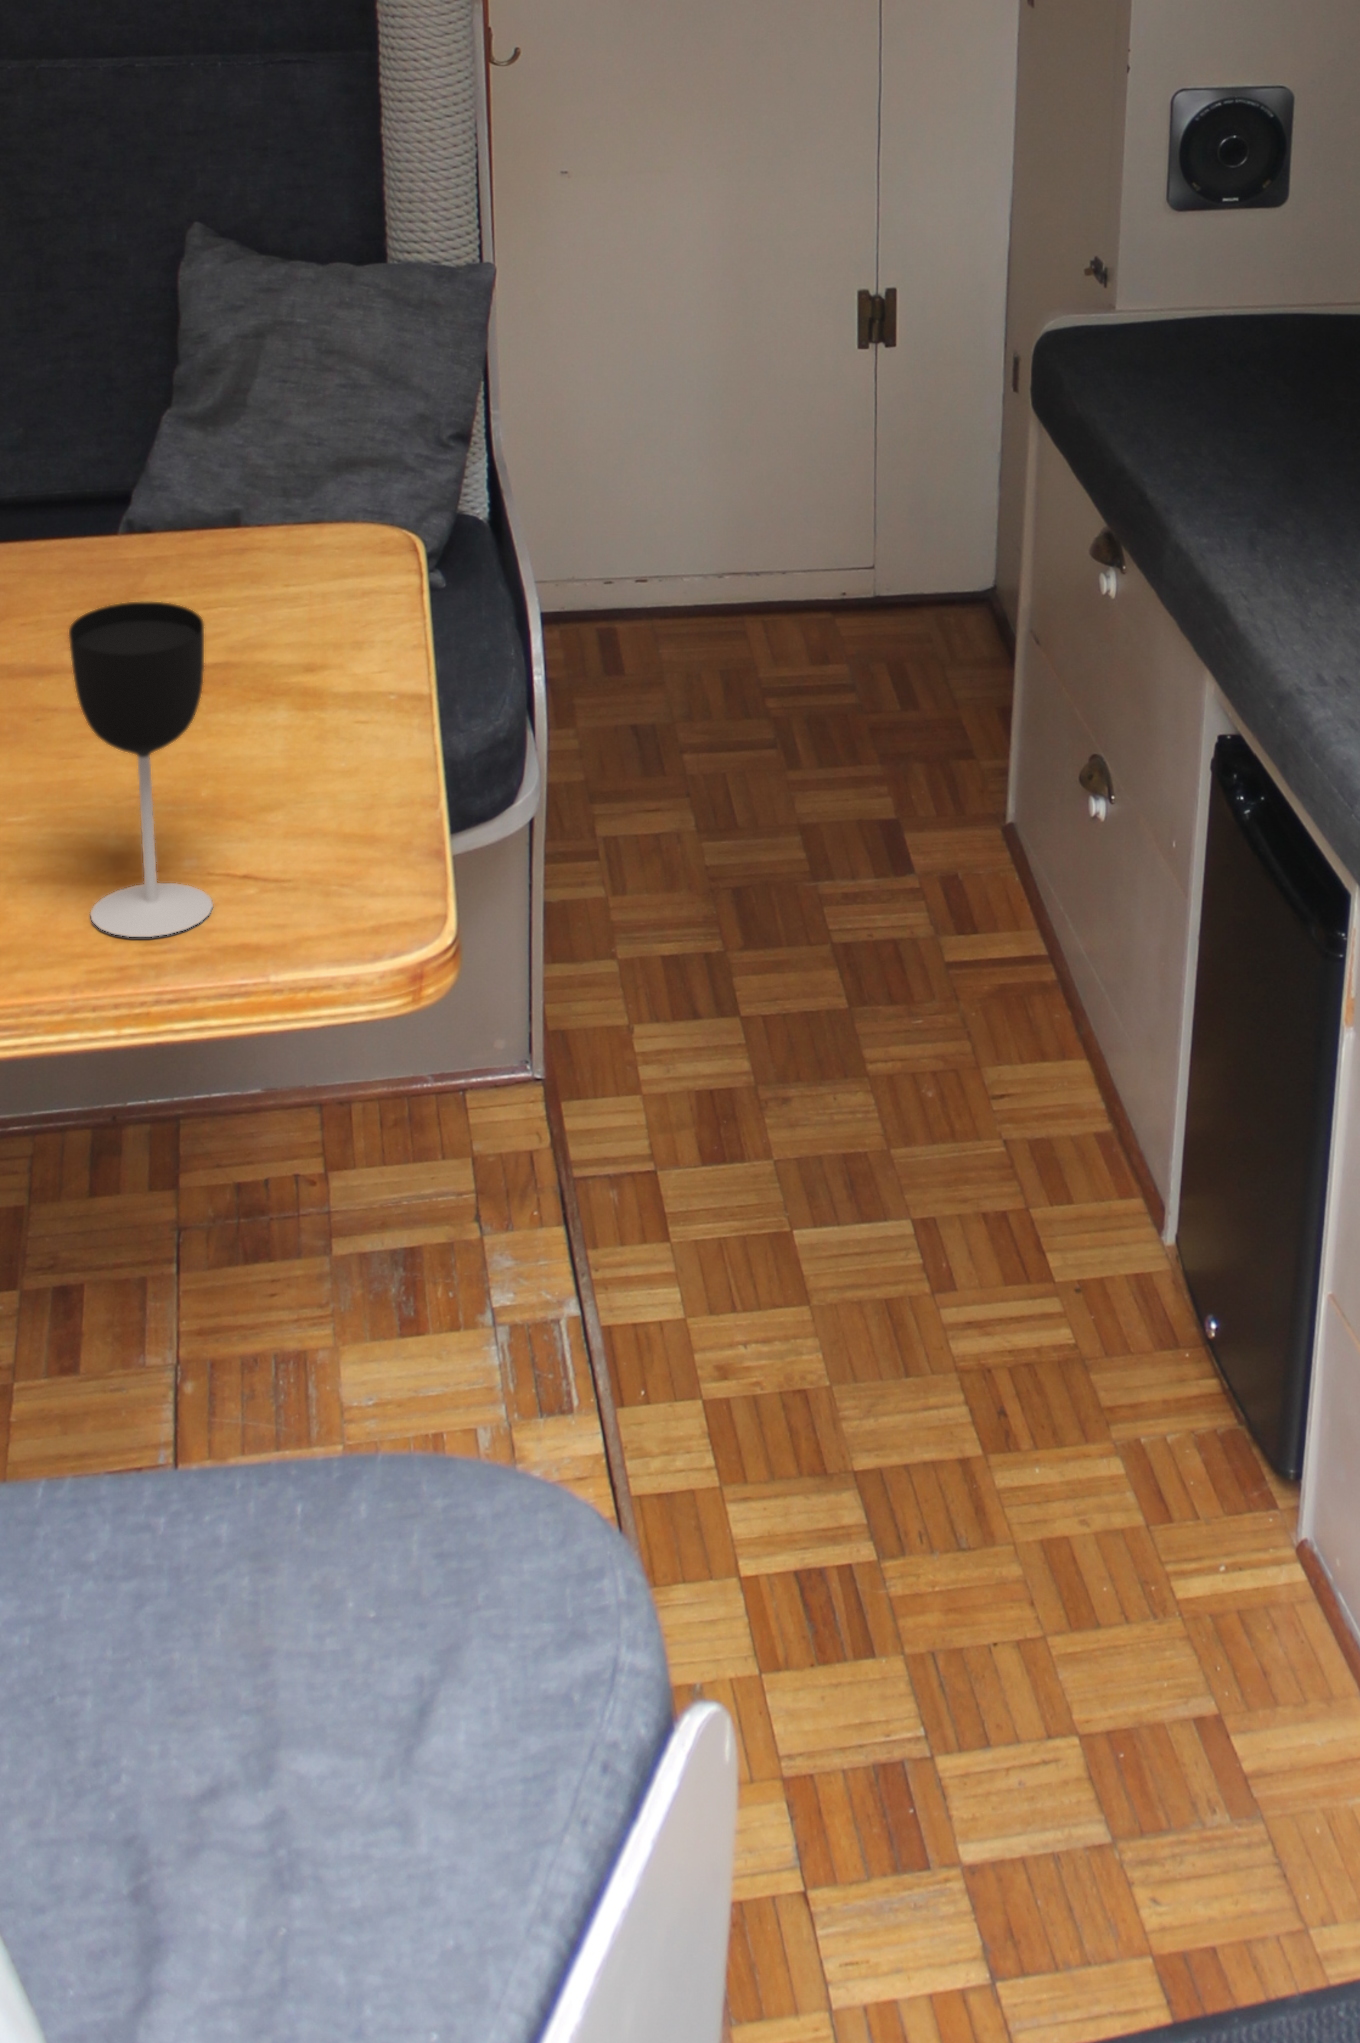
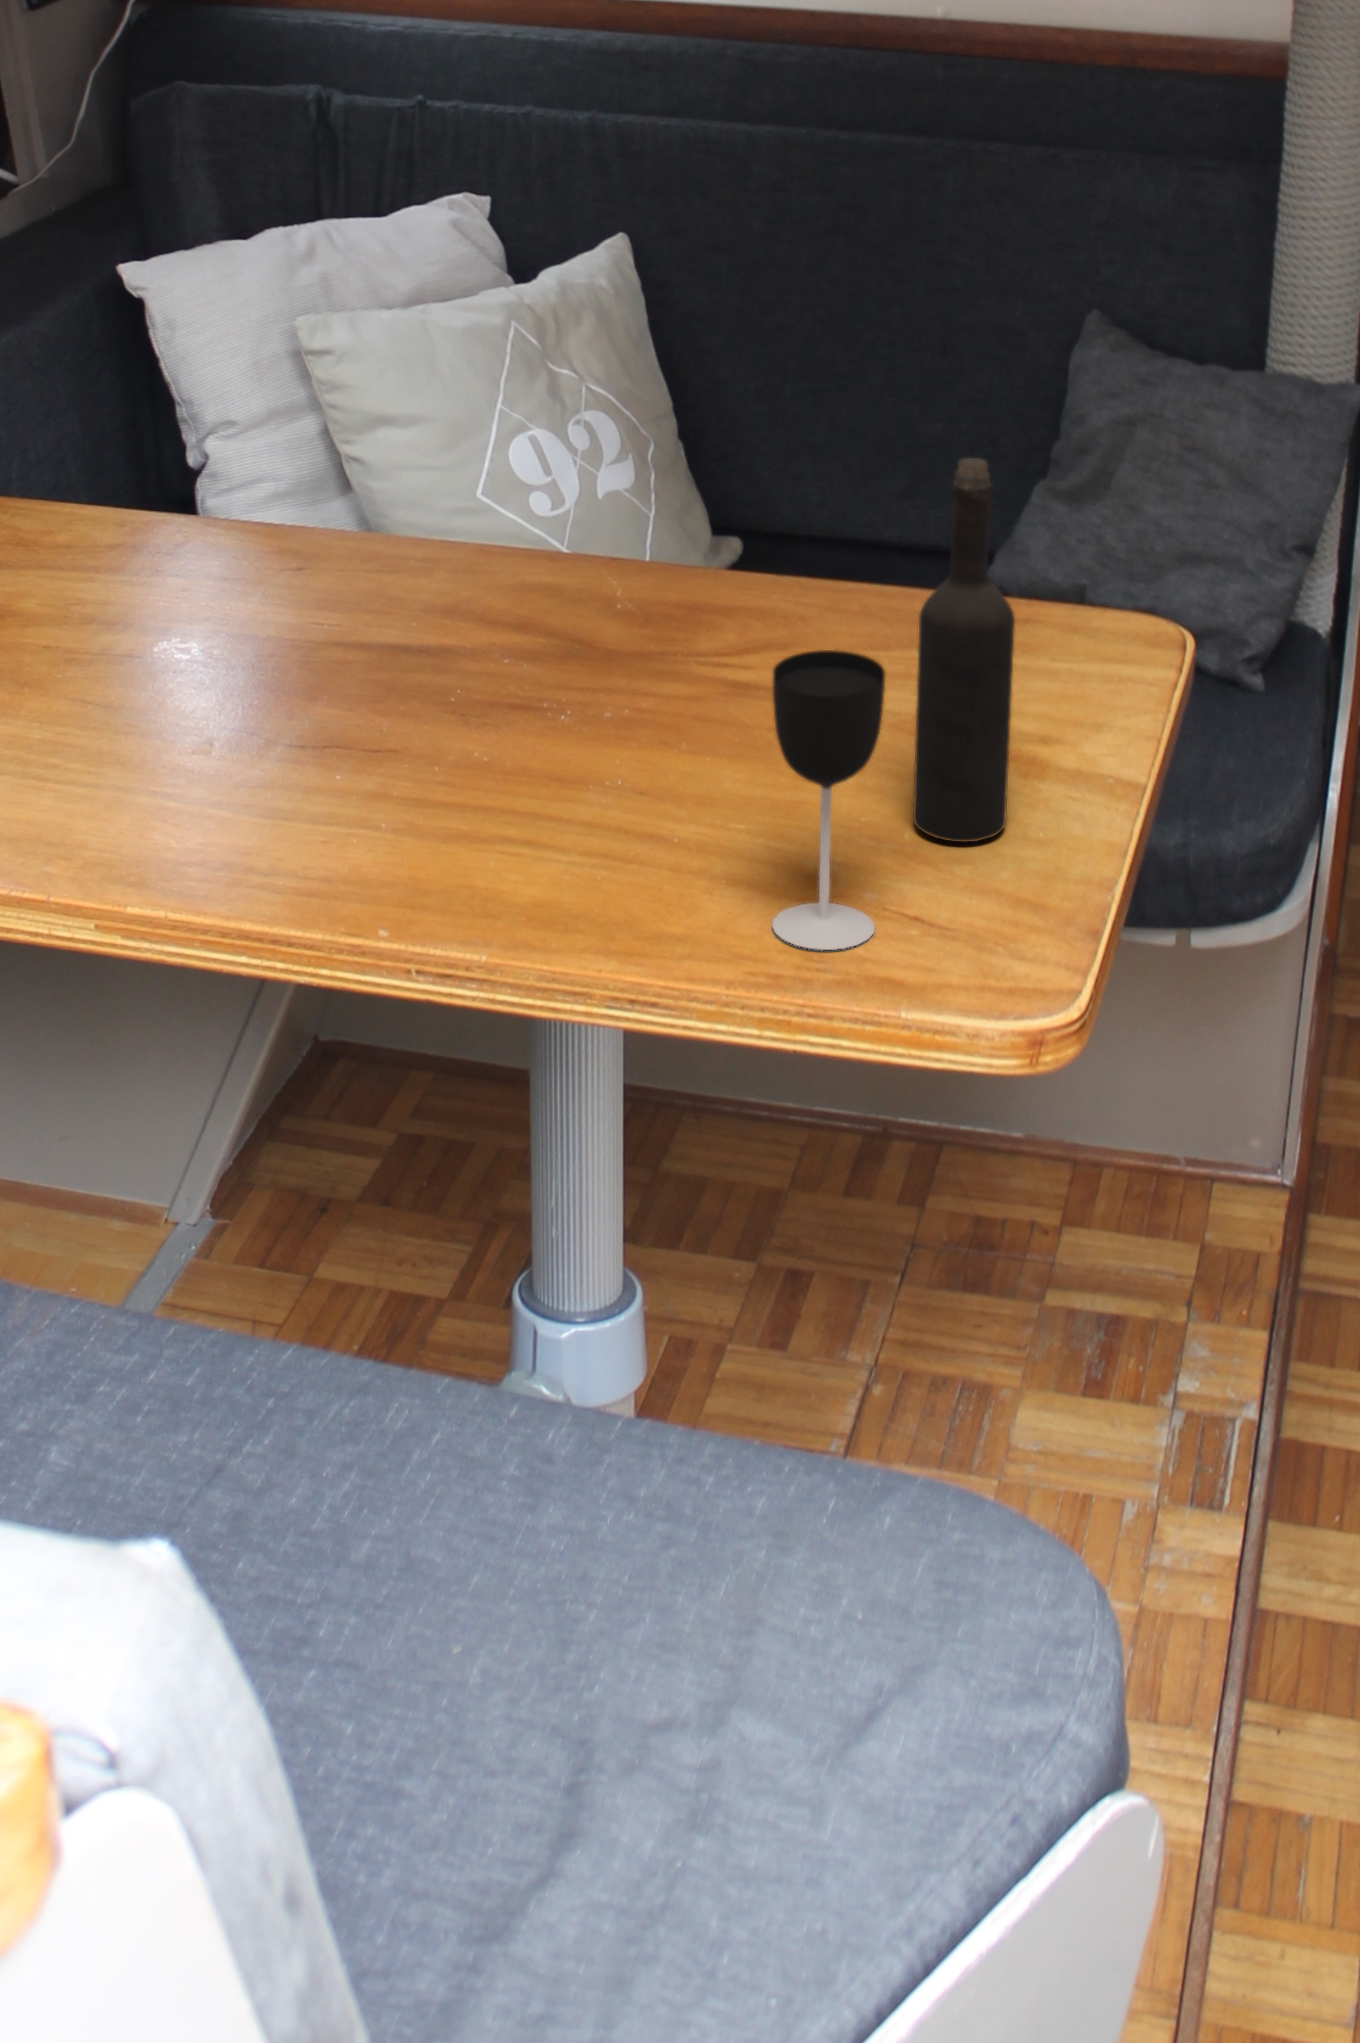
wine bottle: none [199,374,315,794] -> present [913,458,1015,842]

